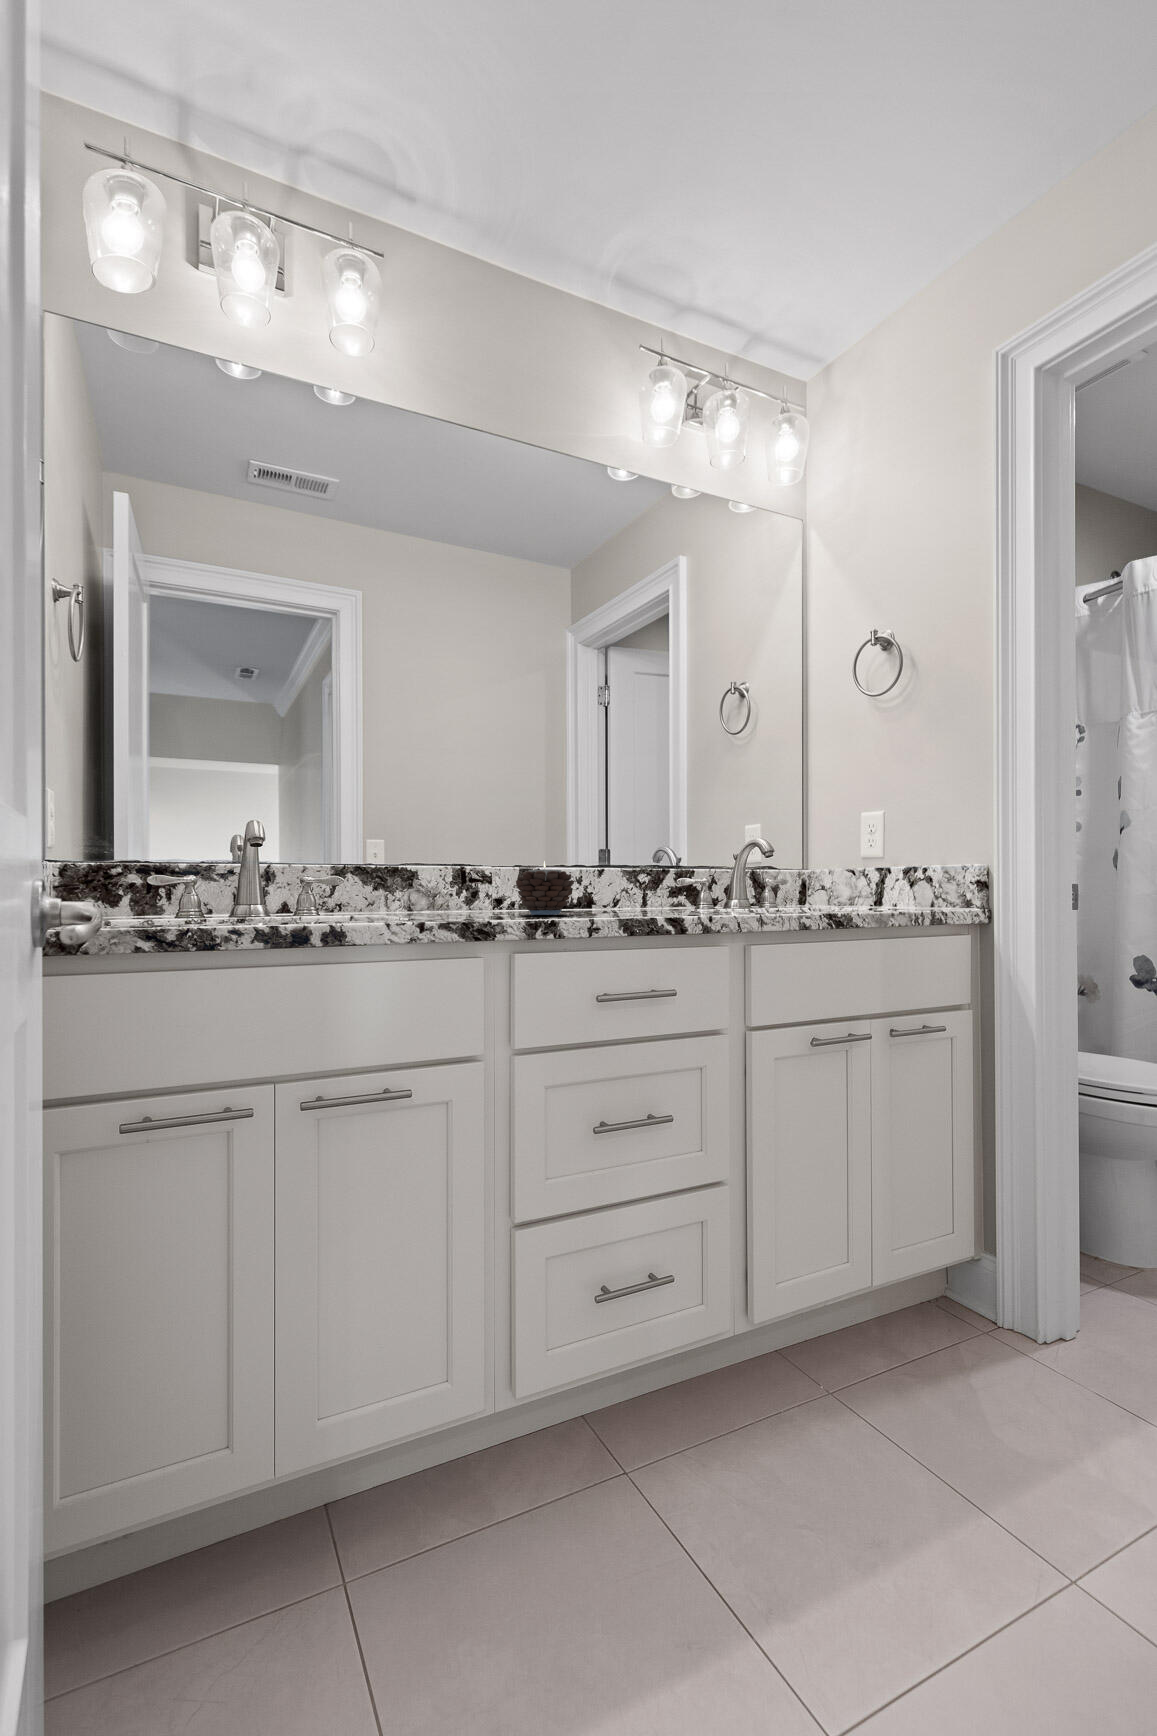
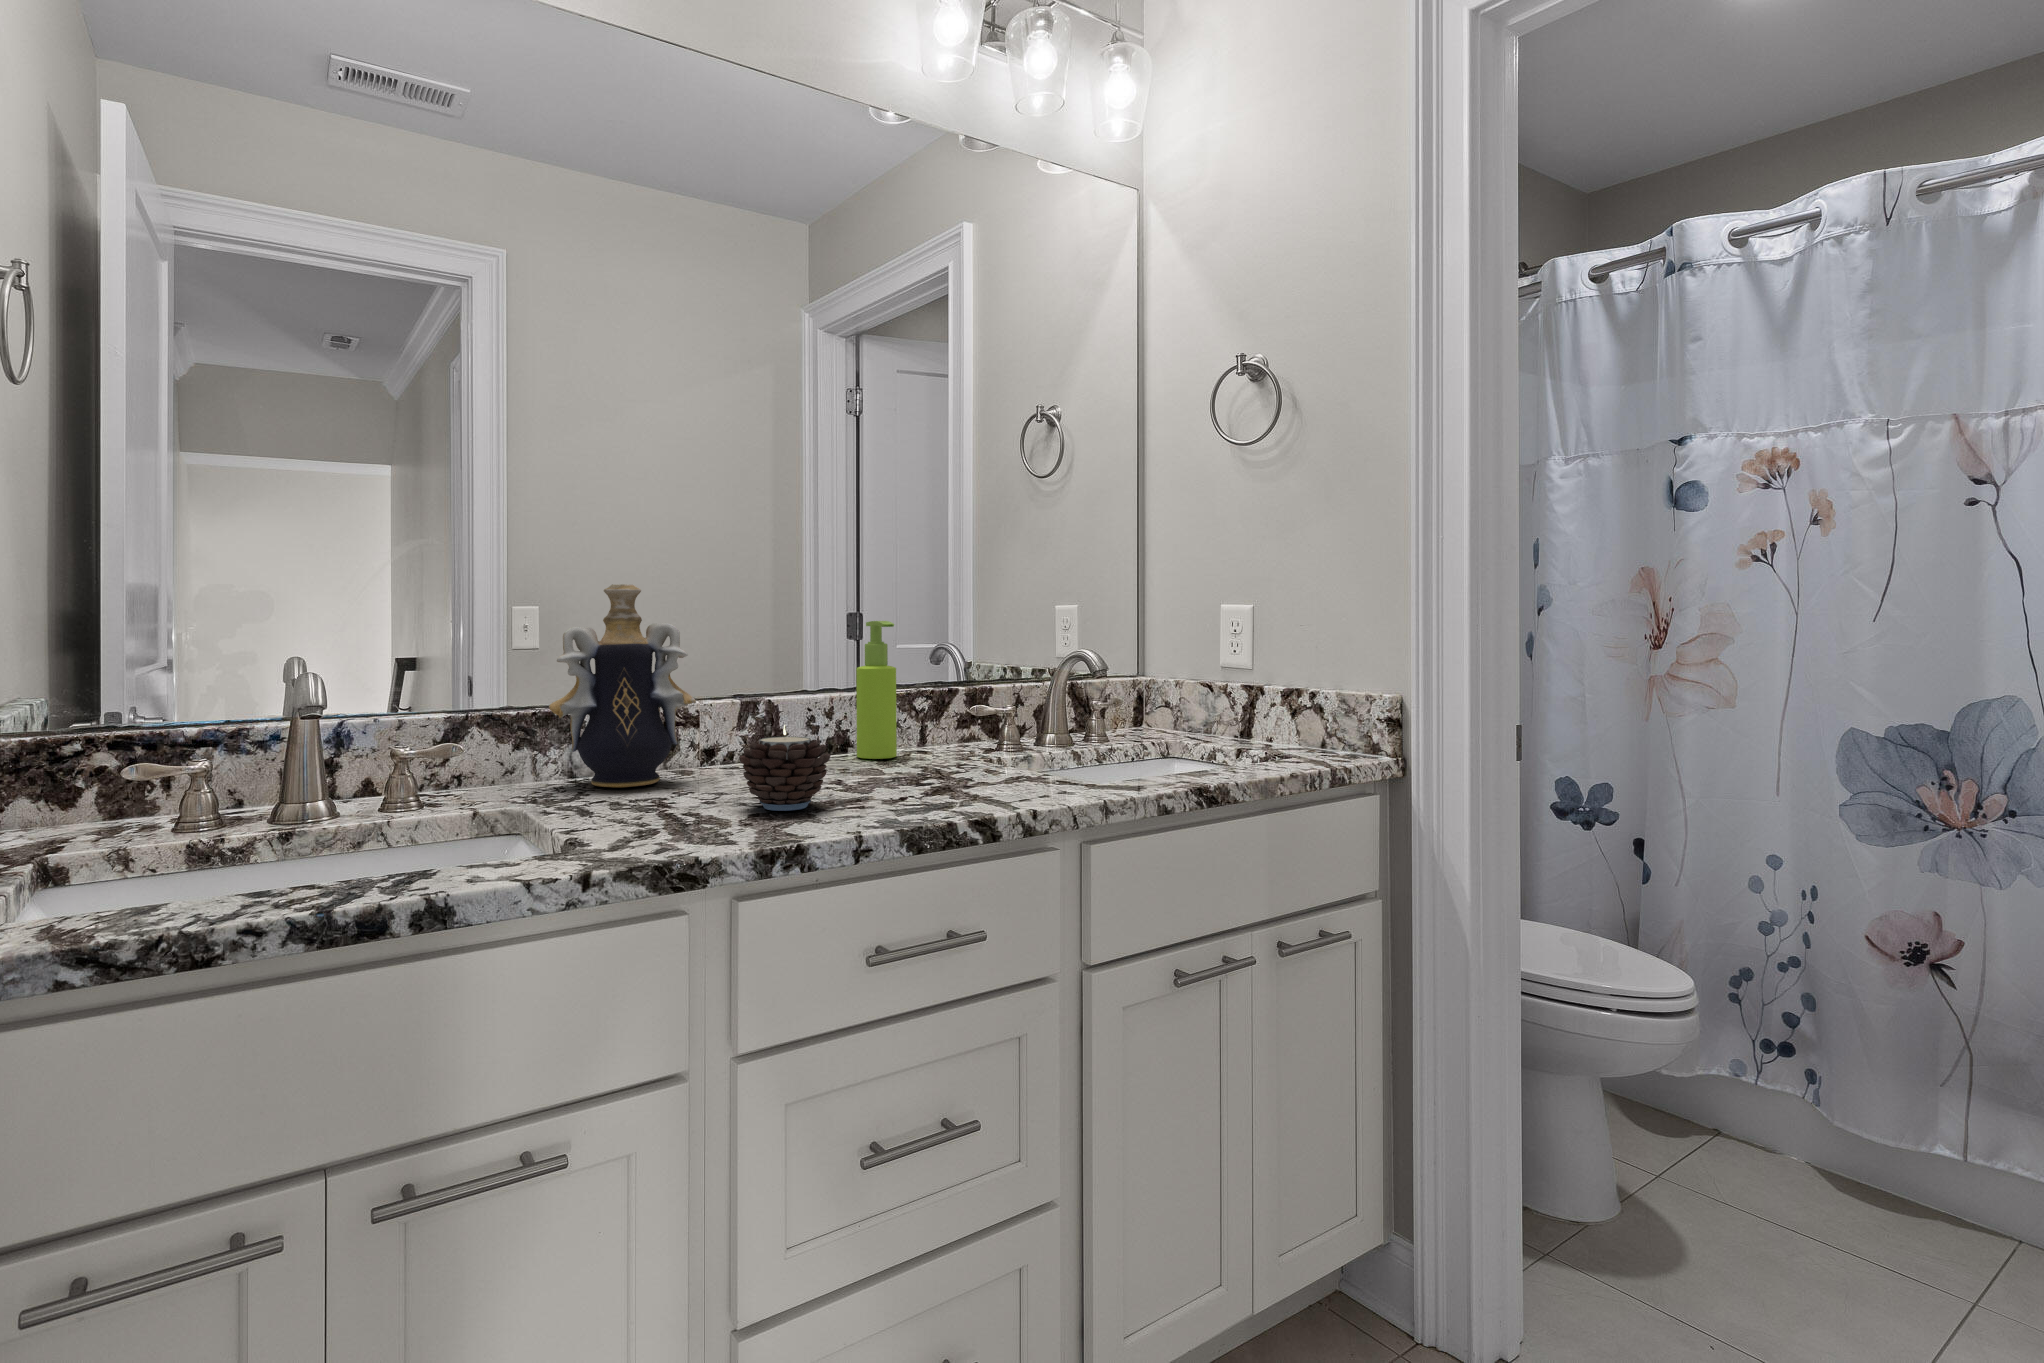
decorative vase: none [394,779,488,910] -> present [549,584,696,788]
soap dispenser: none [596,812,624,906] -> present [856,621,897,759]

